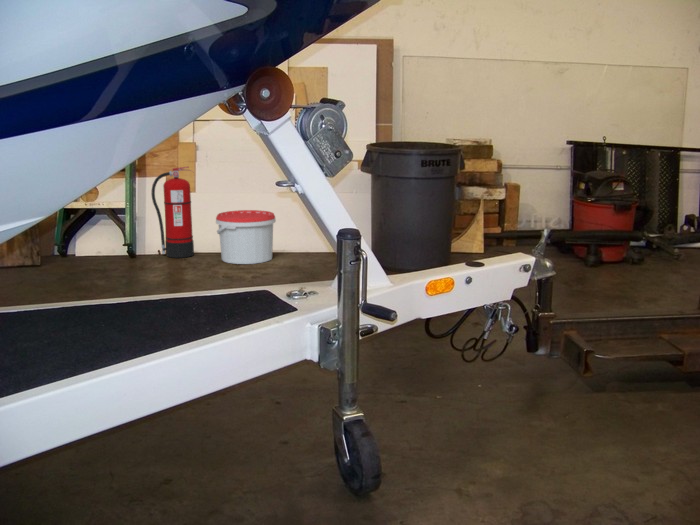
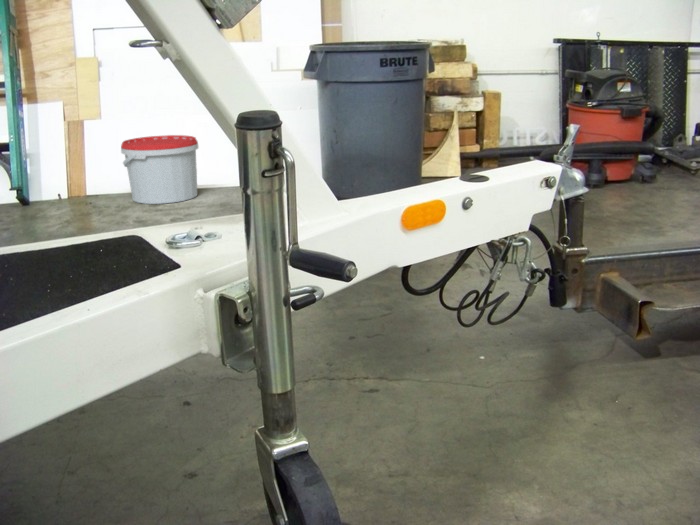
fire extinguisher: present [151,167,194,258] -> none [35,81,98,200]

